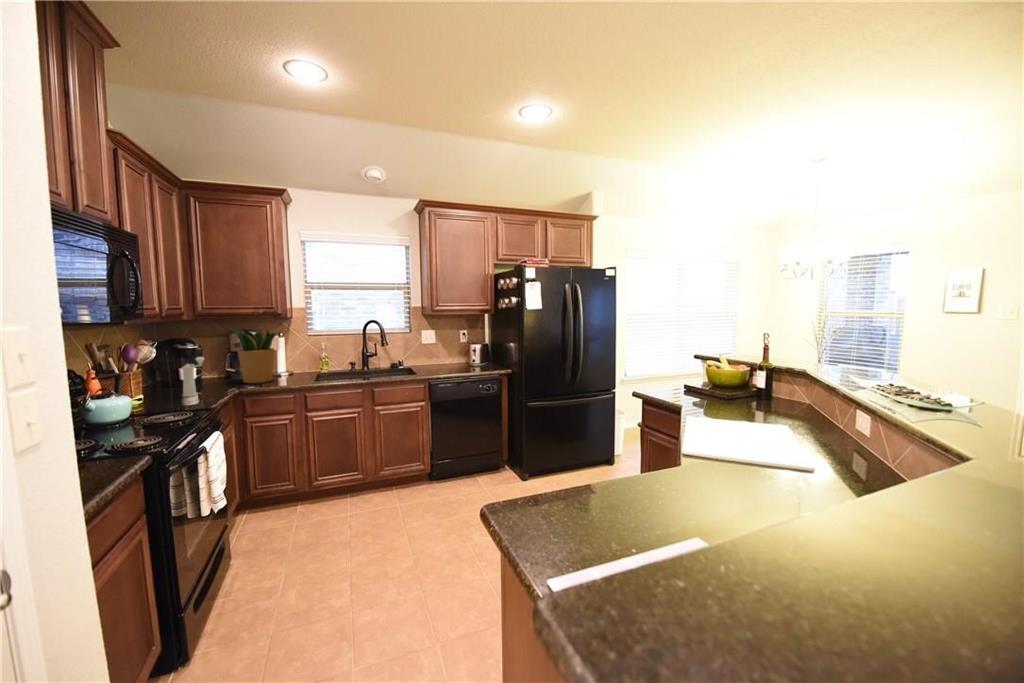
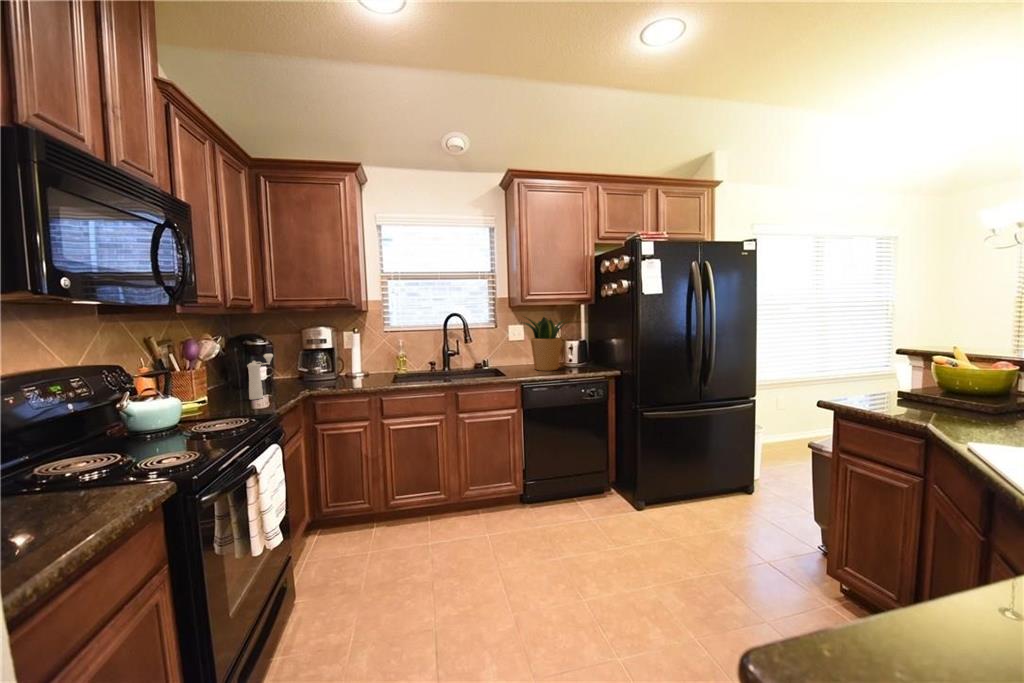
potted plant: present [231,329,278,383] -> present [523,317,565,371]

